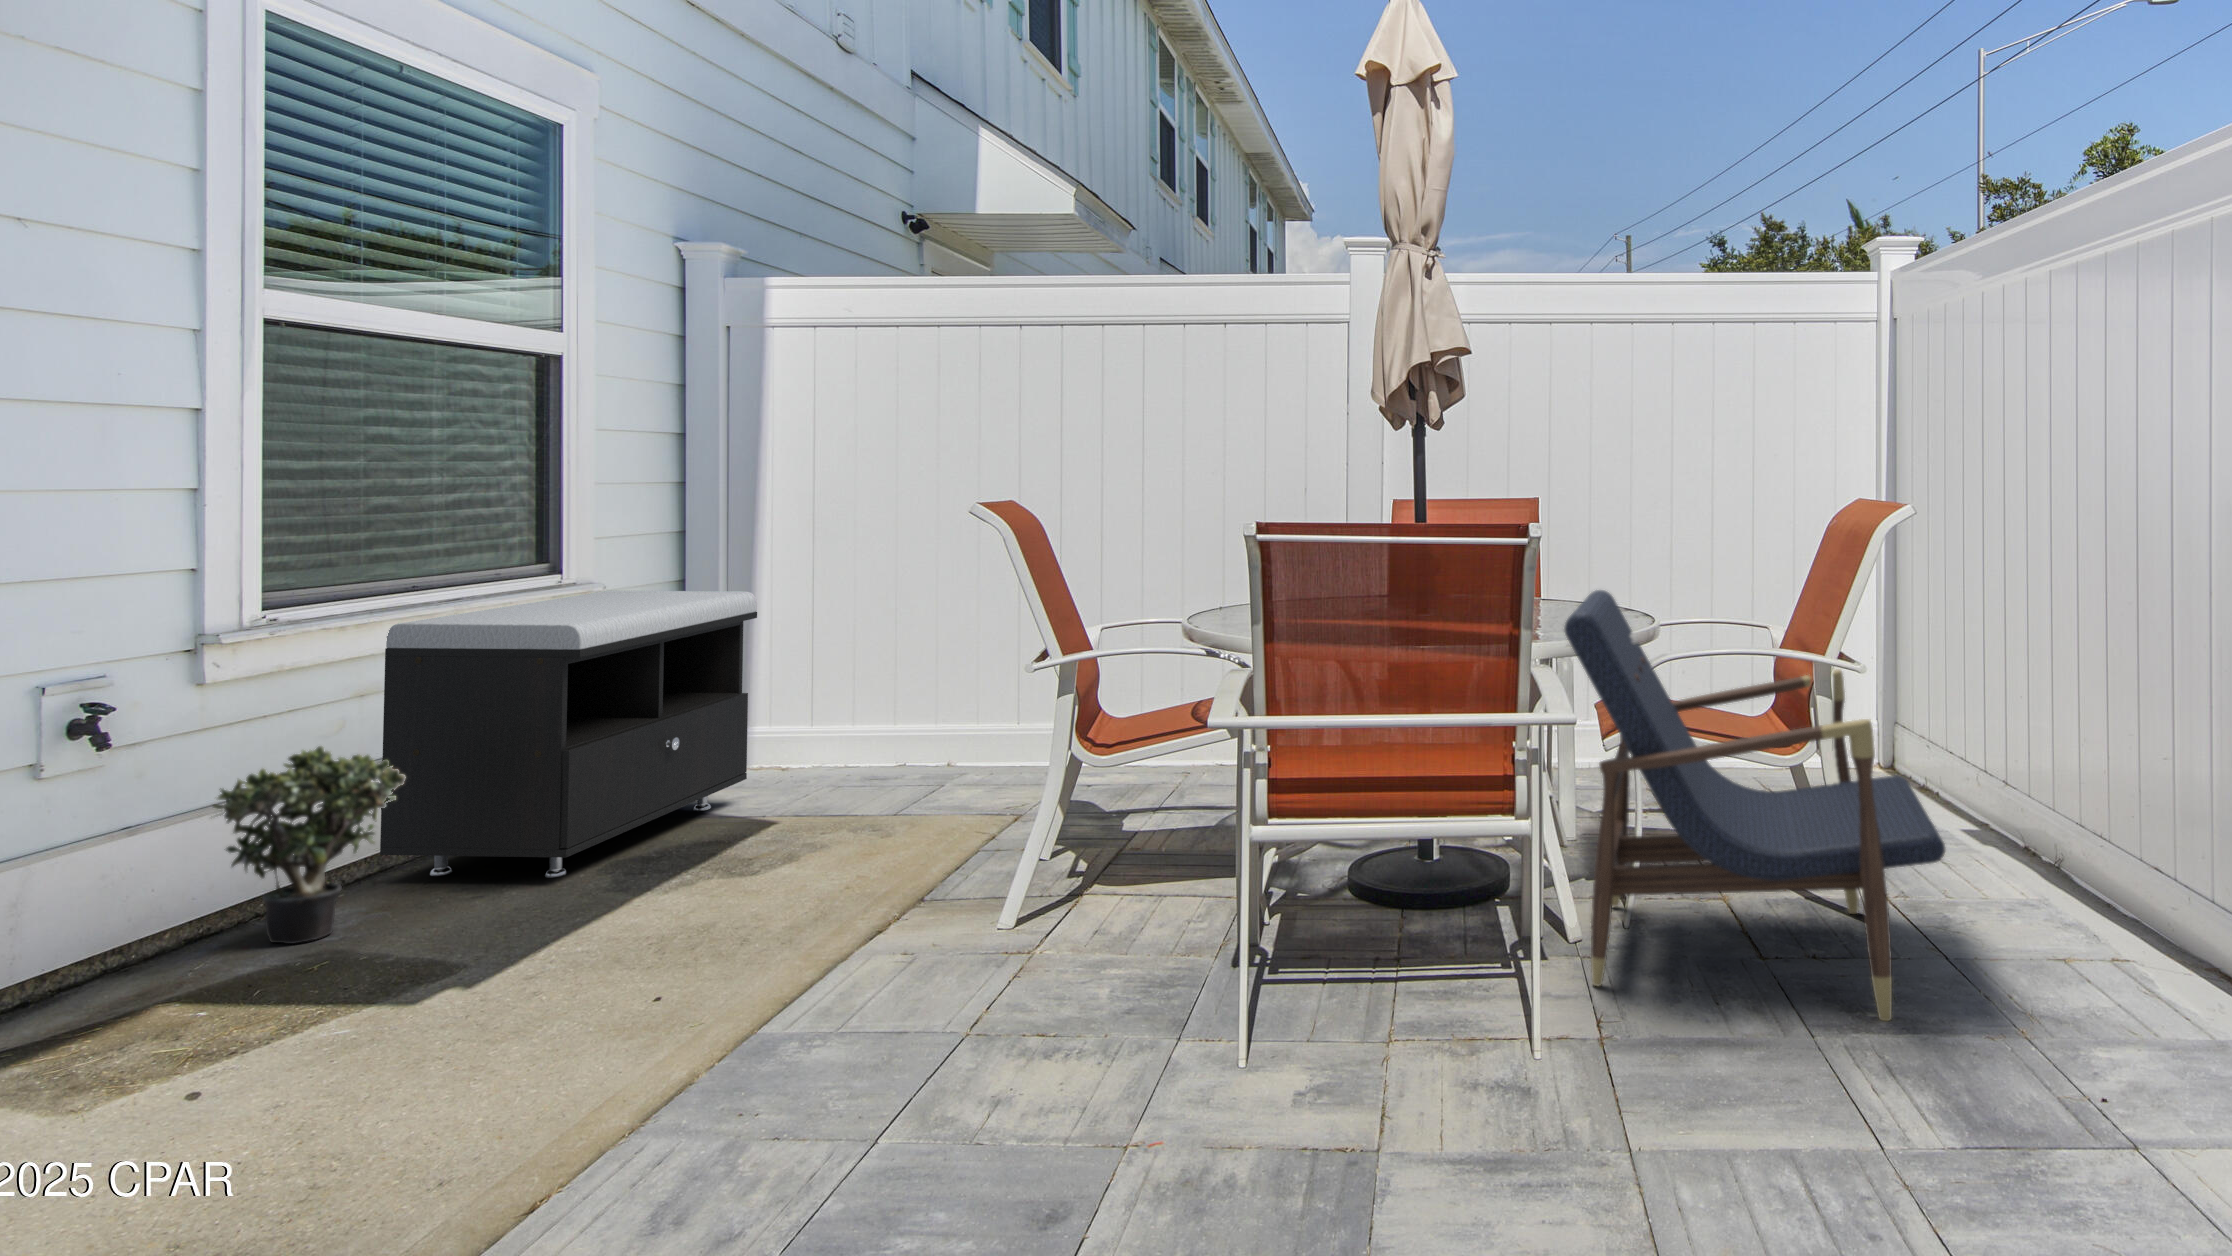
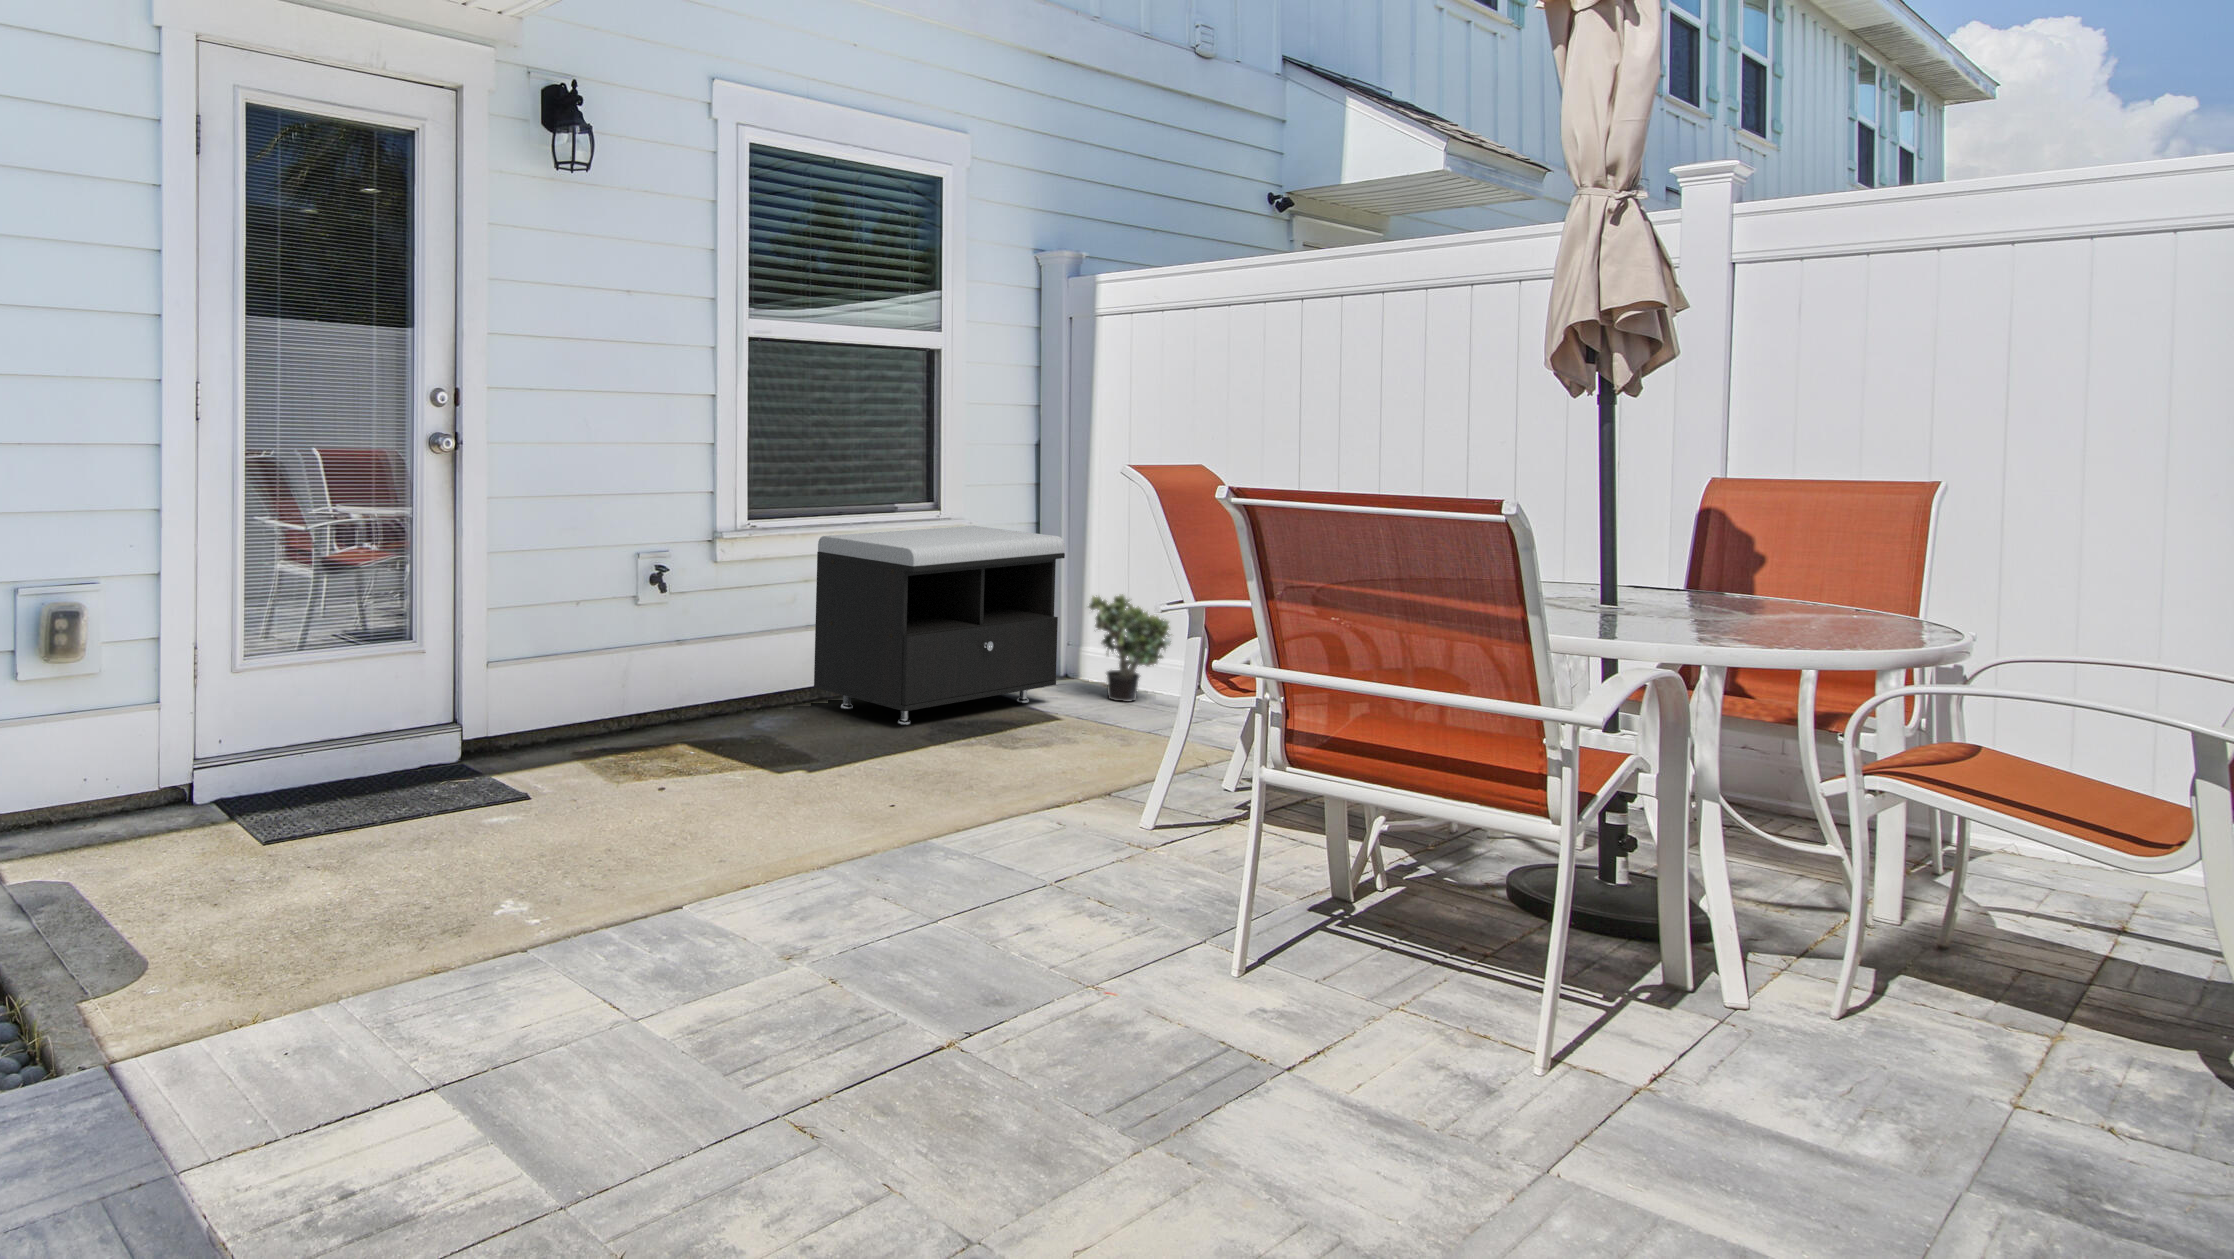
lounge chair: present [1564,590,1945,1021] -> none [1593,623,2163,1153]
potted plant: present [213,746,406,944] -> present [1088,594,1172,702]

